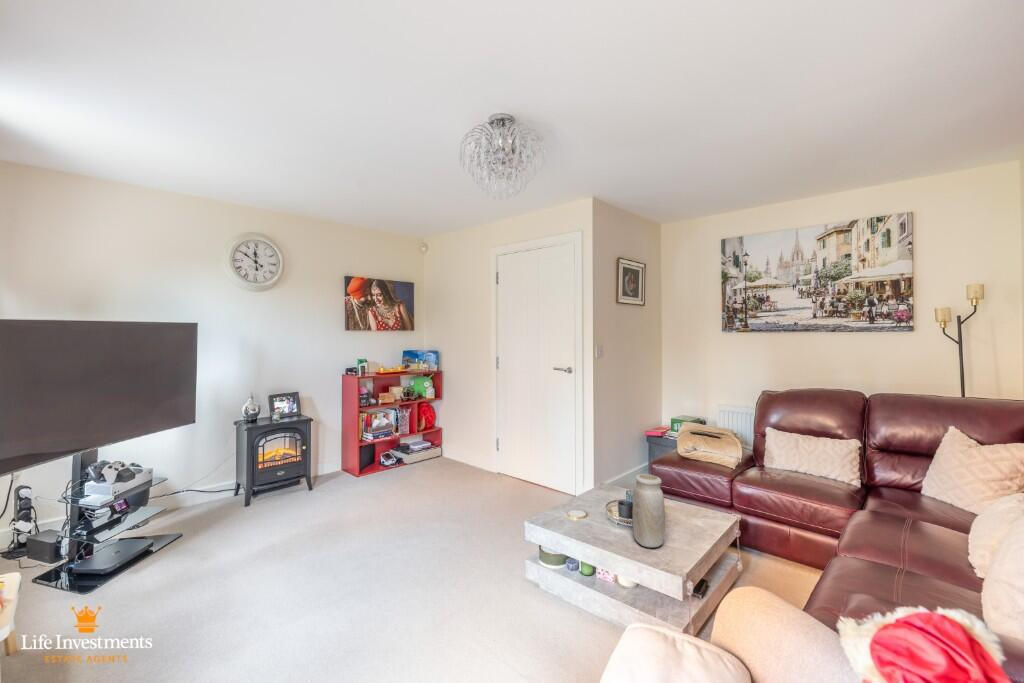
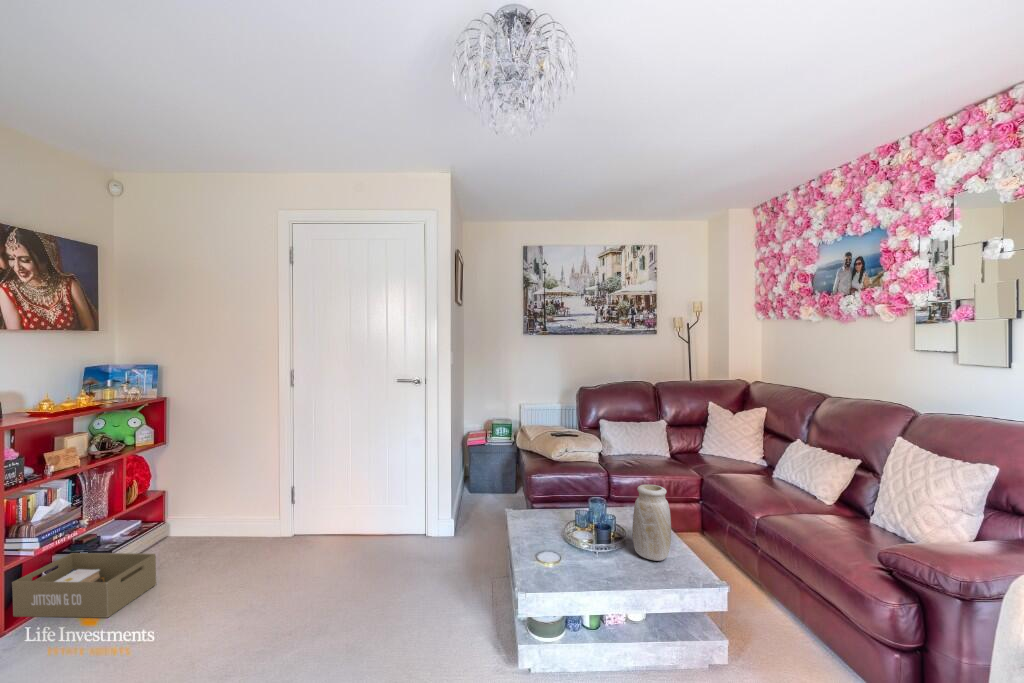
storage box: none [364,450,415,483] -> present [12,553,156,618]

